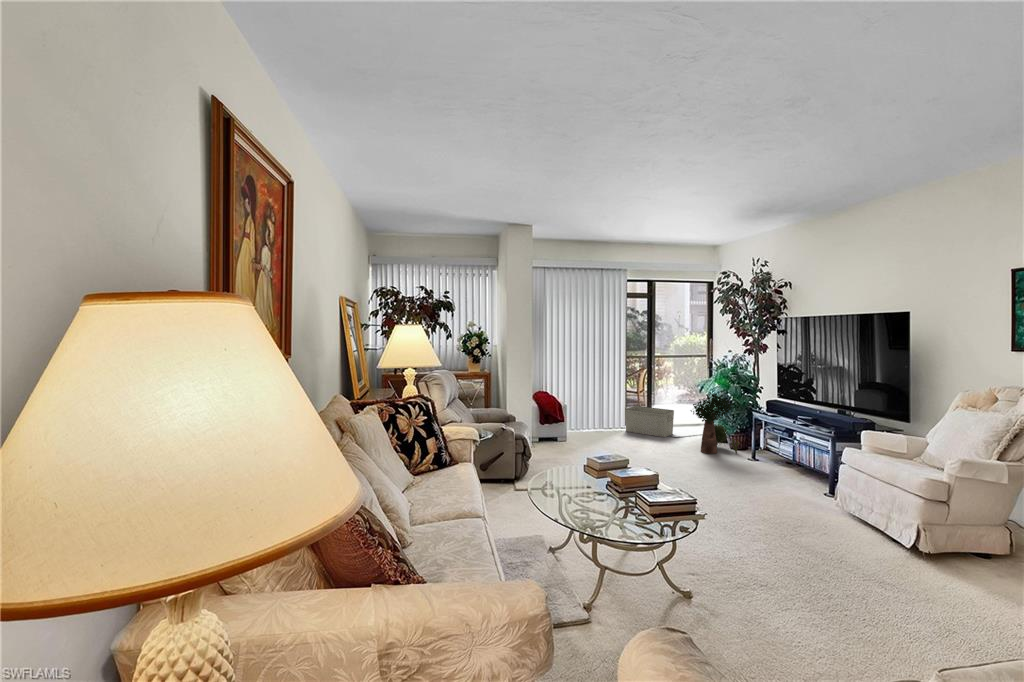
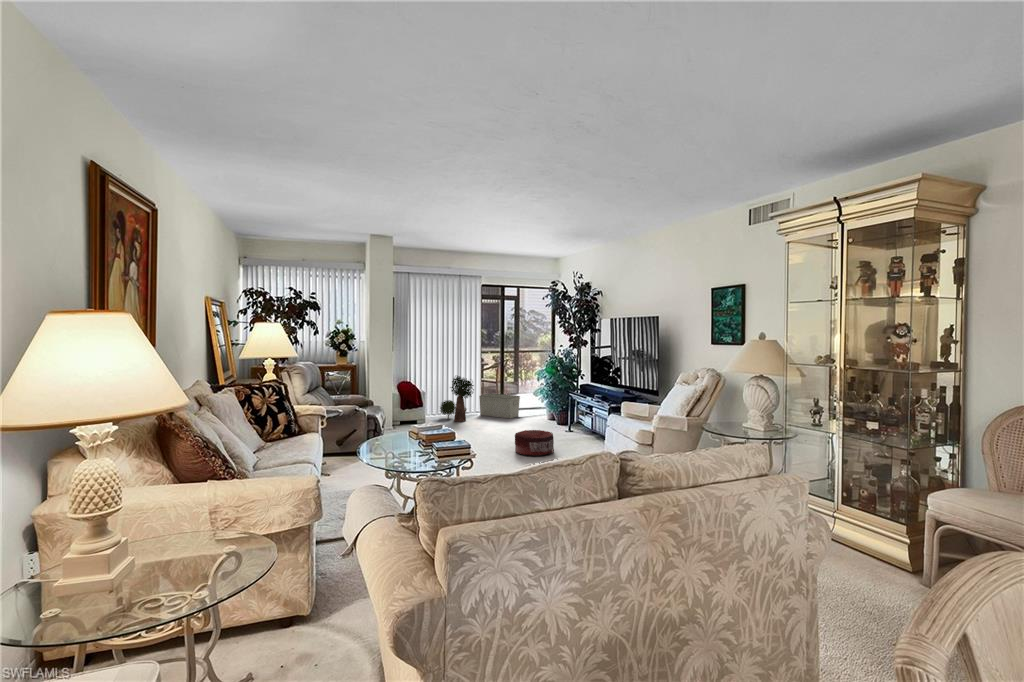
potted plant: present [691,393,740,454] -> present [440,376,474,422]
pouf: none [697,459,752,495] -> present [515,430,554,456]

